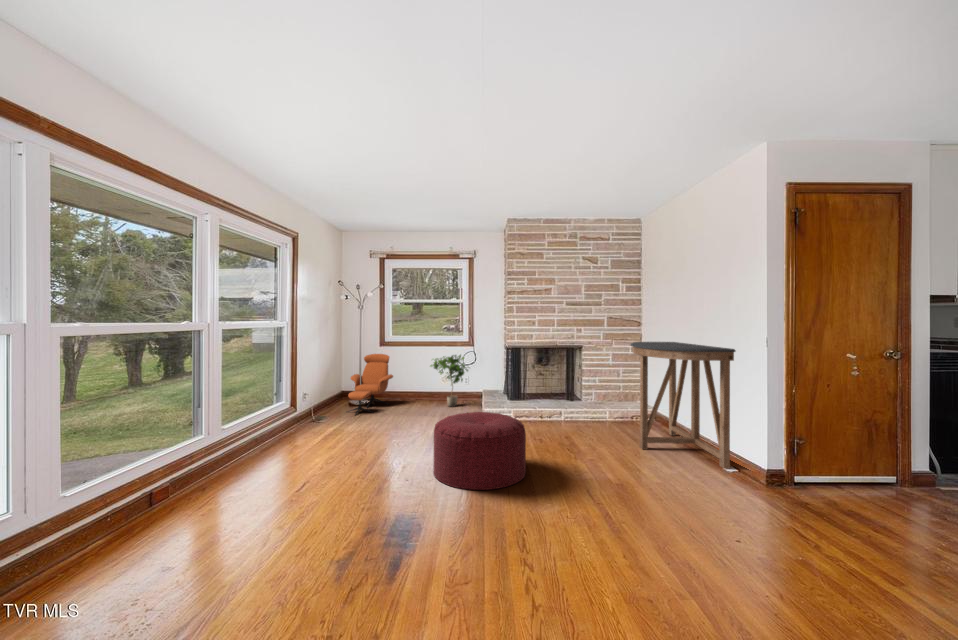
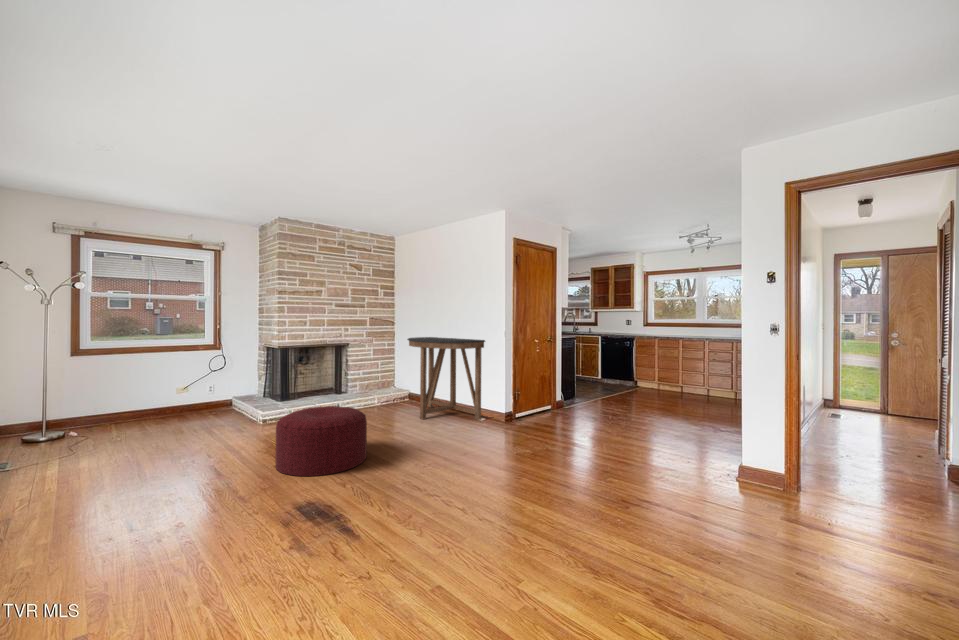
lounge chair: present [347,354,393,414] -> none [27,366,108,452]
potted plant: present [431,355,468,407] -> none [172,359,223,420]

